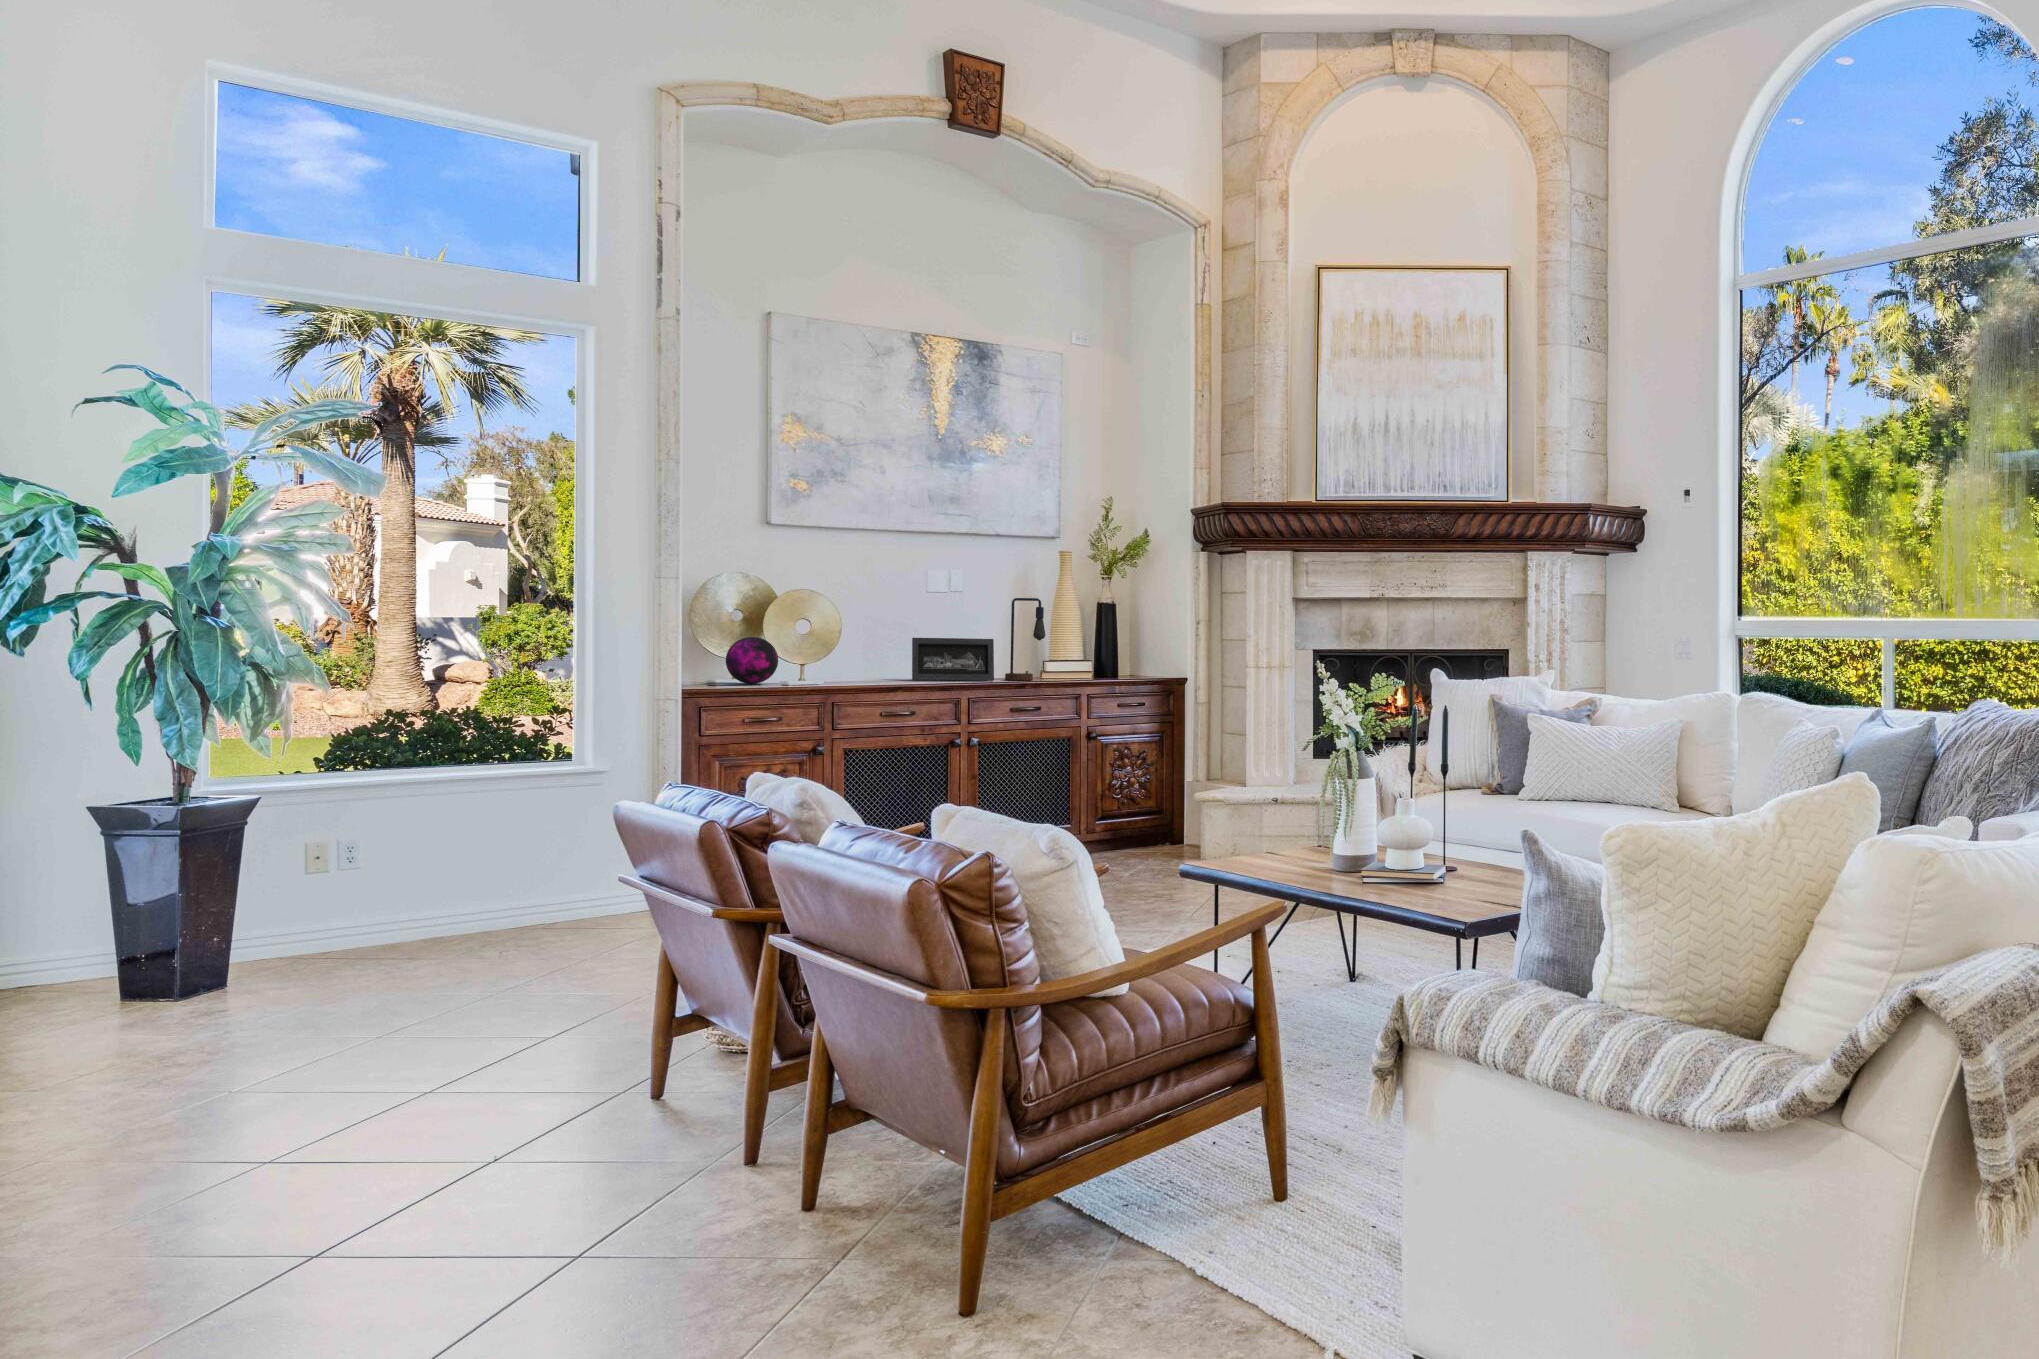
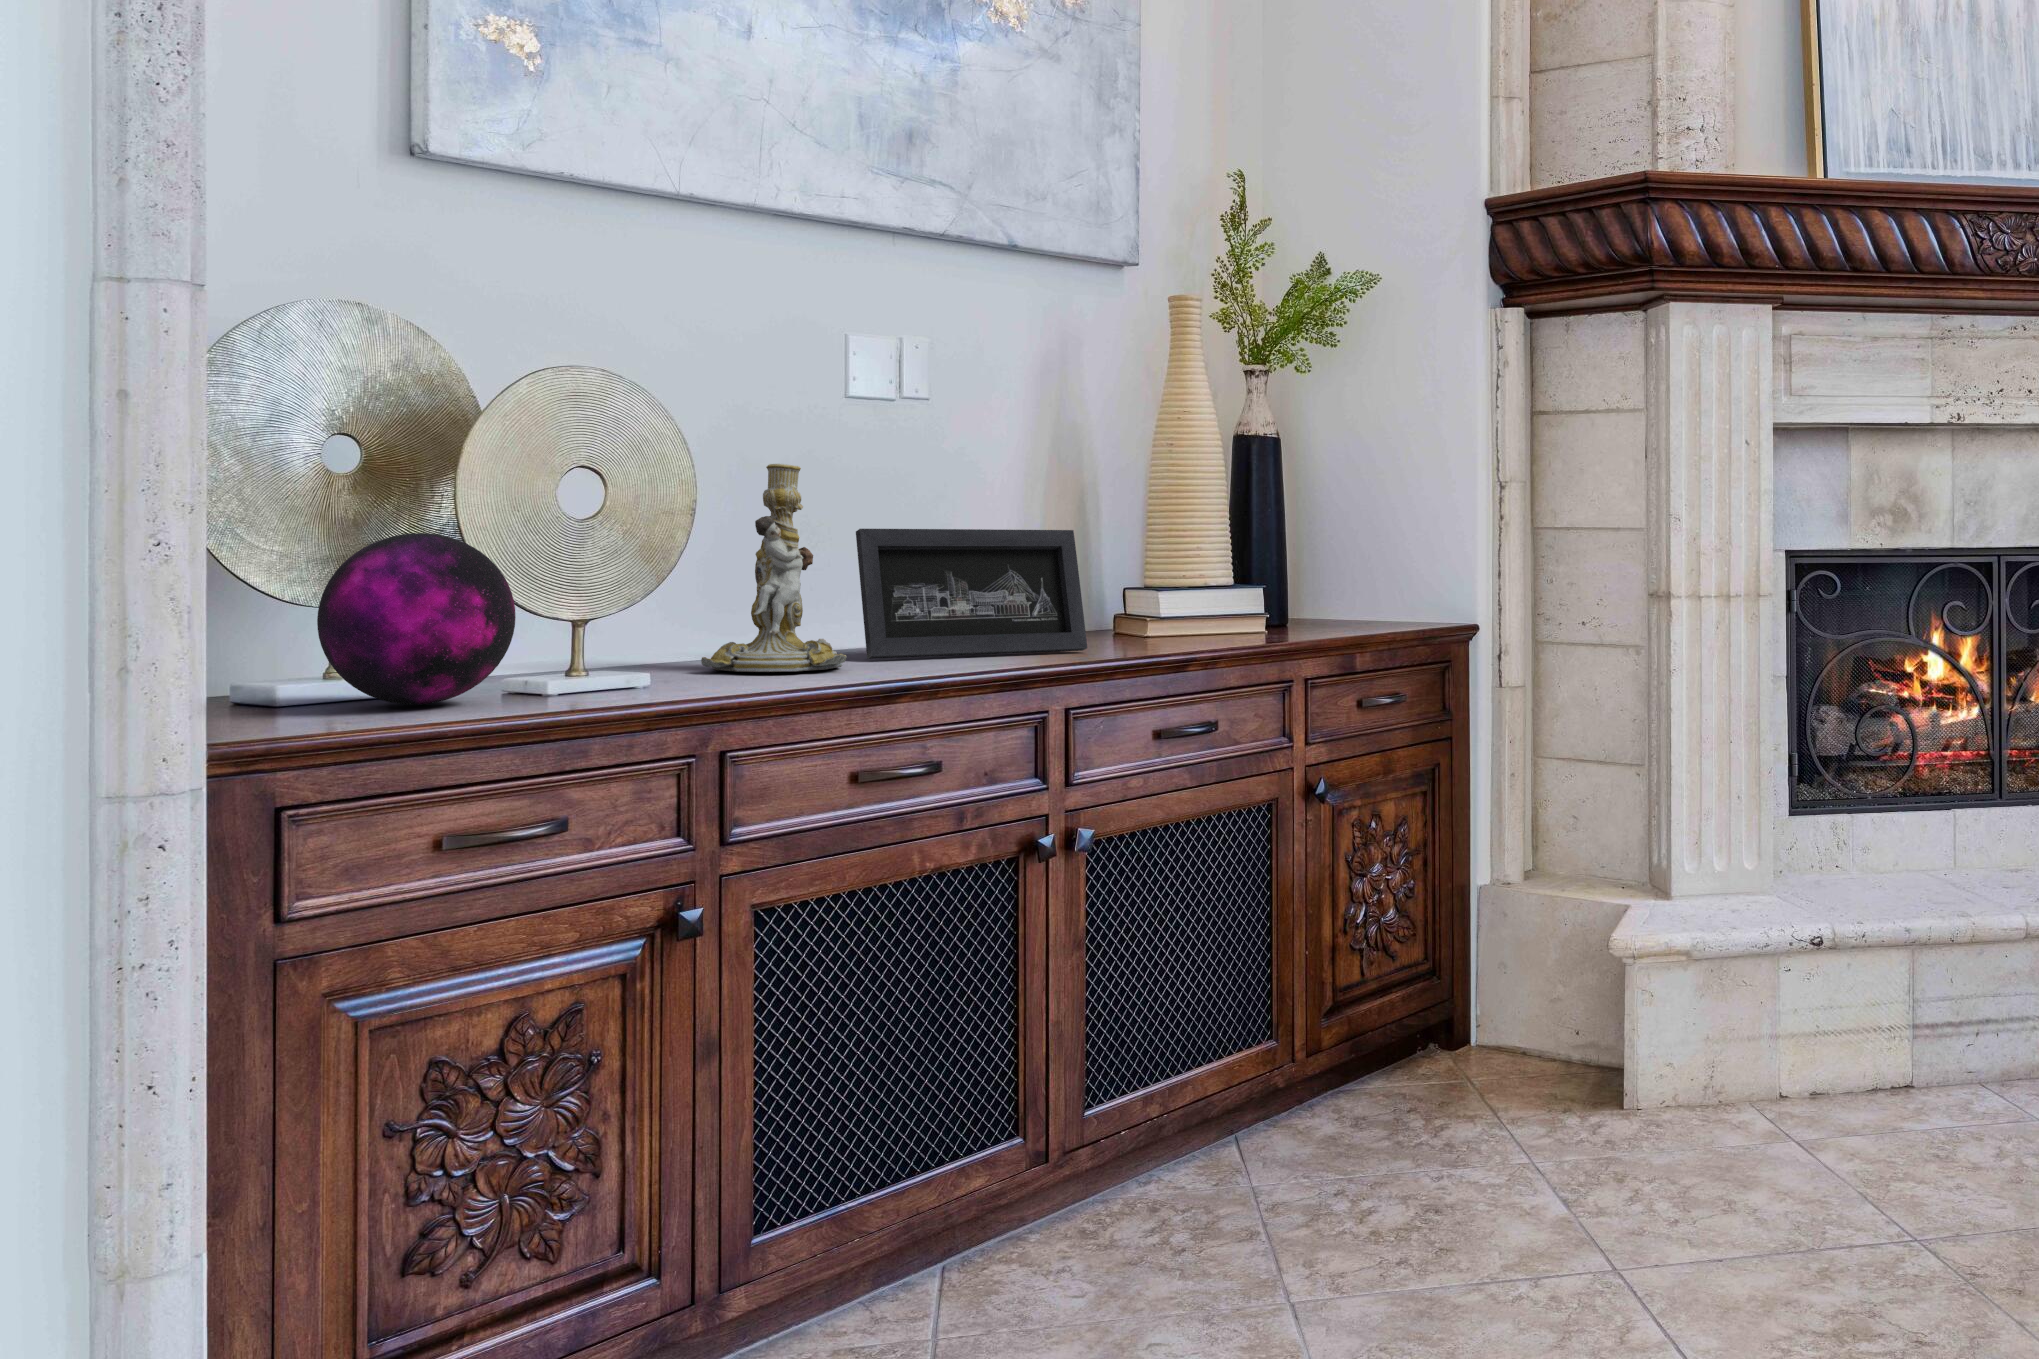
table lamp: present [1005,598,1045,680] -> none [1083,415,1192,646]
candlestick: none [850,617,896,682] -> present [701,464,847,672]

